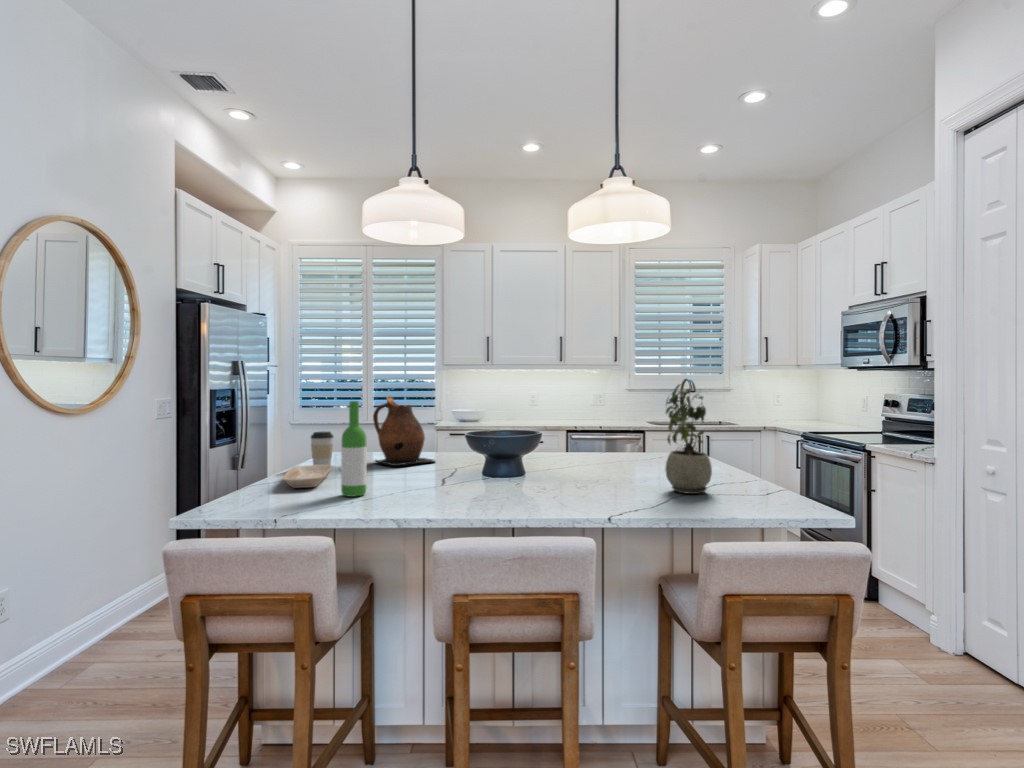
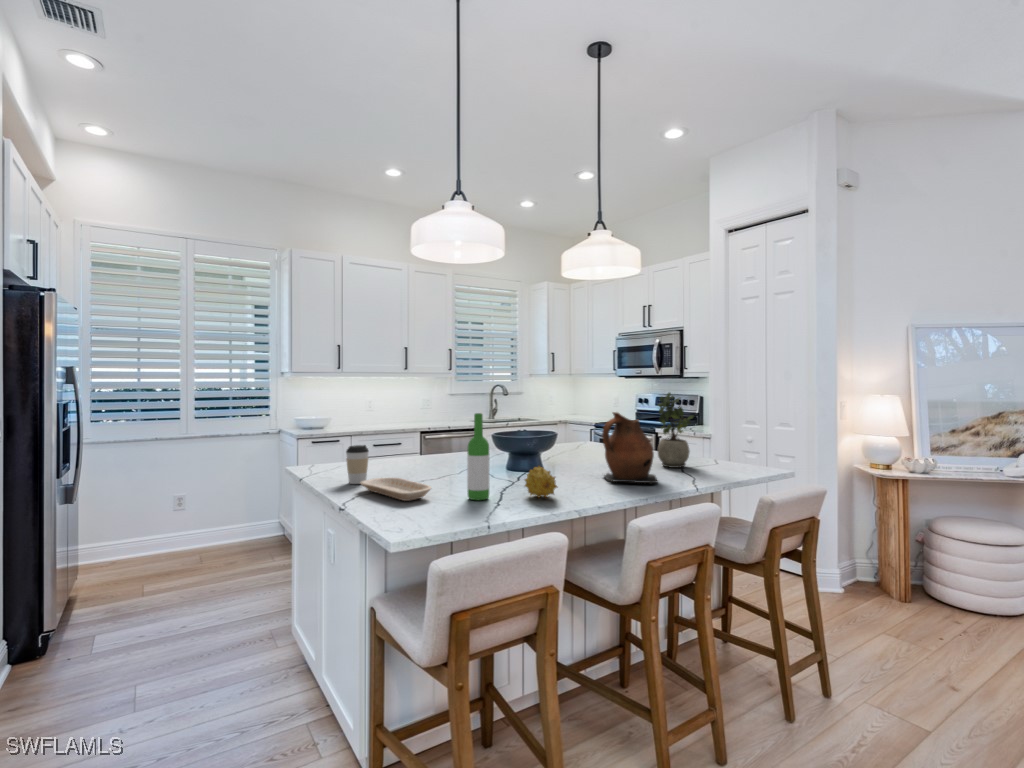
ceramic pitcher: present [373,397,435,466] -> present [602,412,657,484]
fruit: none [383,463,430,505] -> present [525,466,557,498]

